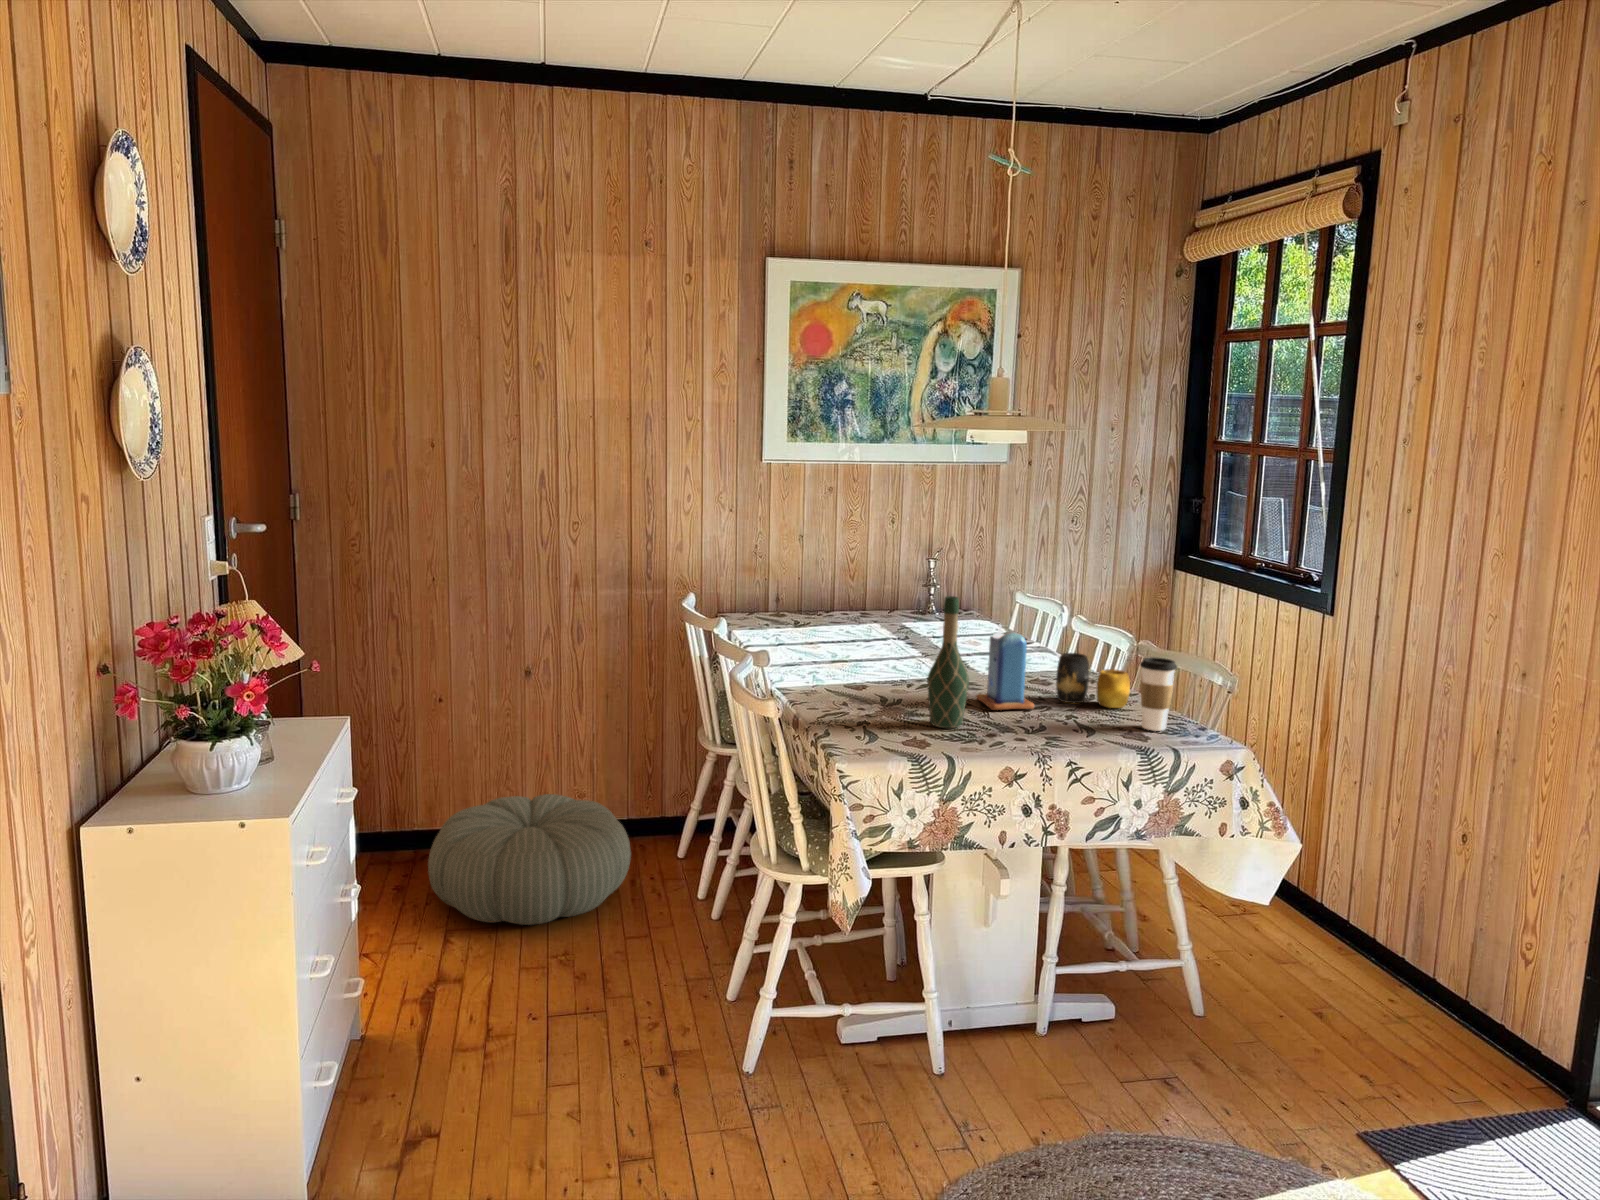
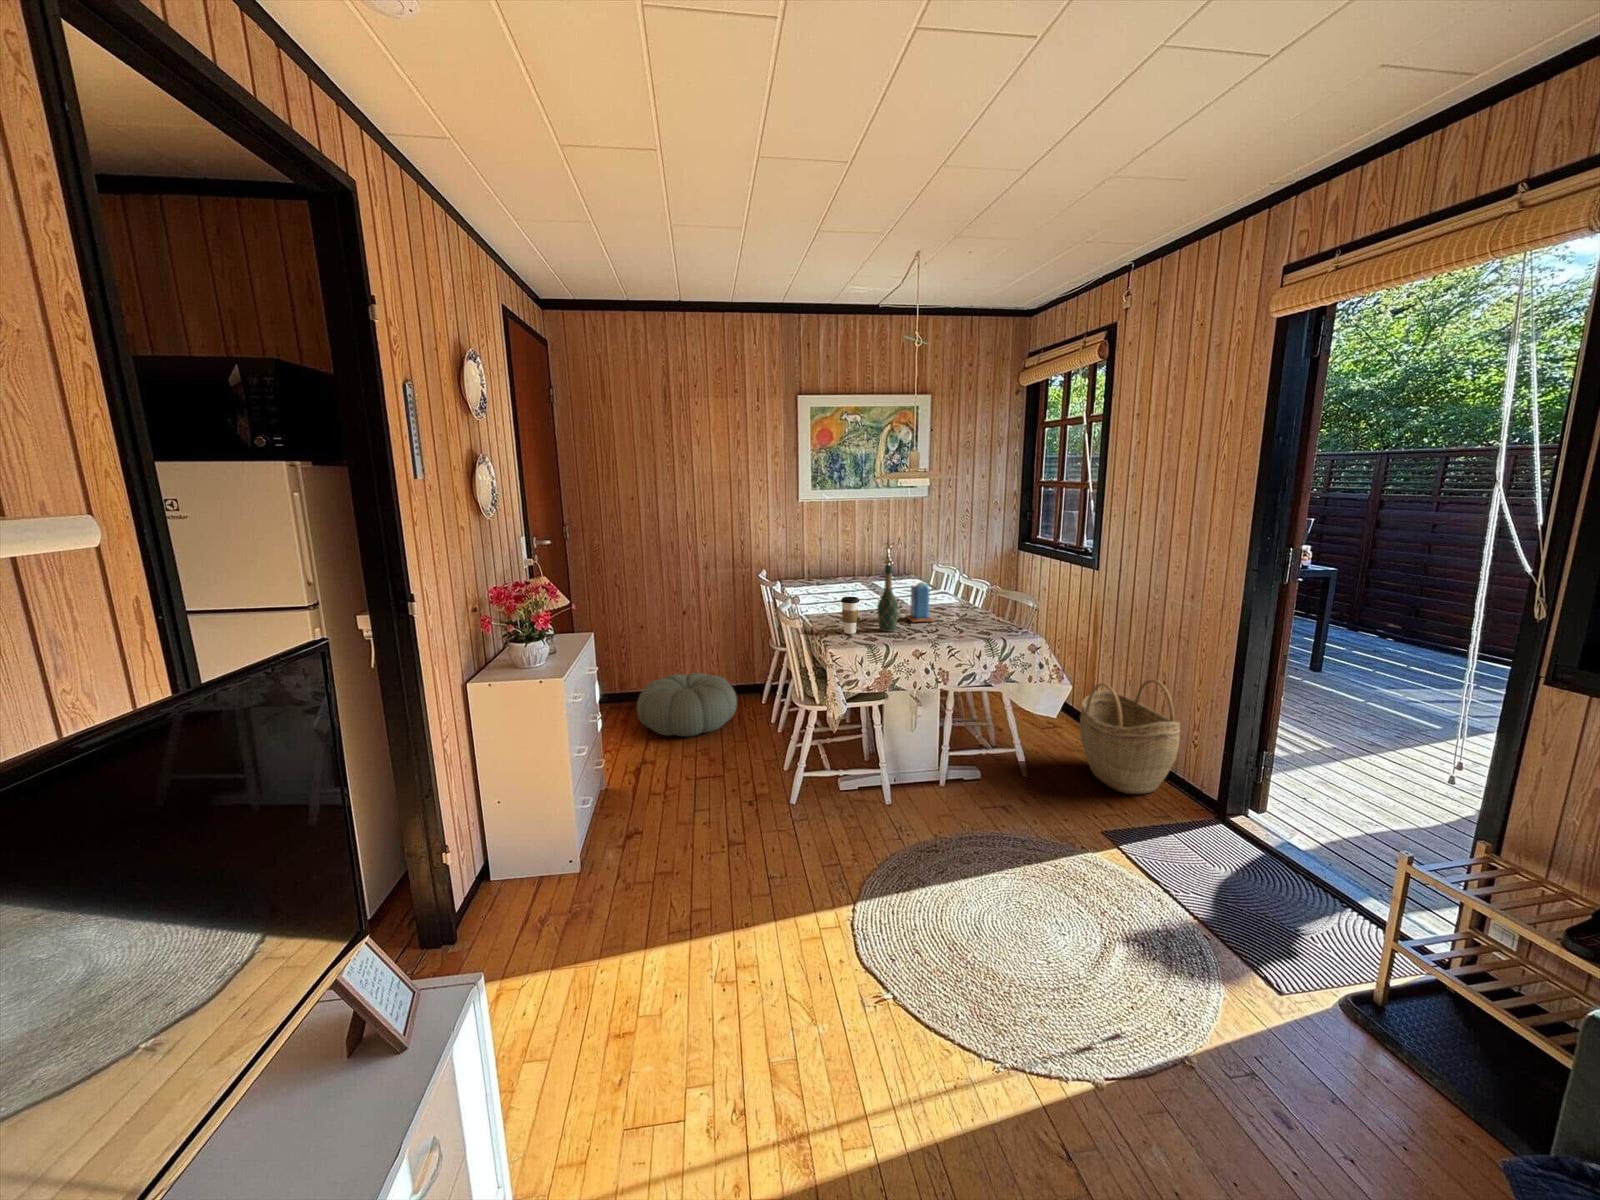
vase: present [1056,653,1130,708] -> none [946,593,984,620]
coffee cup: present [1140,657,1177,731] -> present [841,597,859,634]
woven basket: none [1306,831,1501,1056] -> present [1080,680,1180,794]

